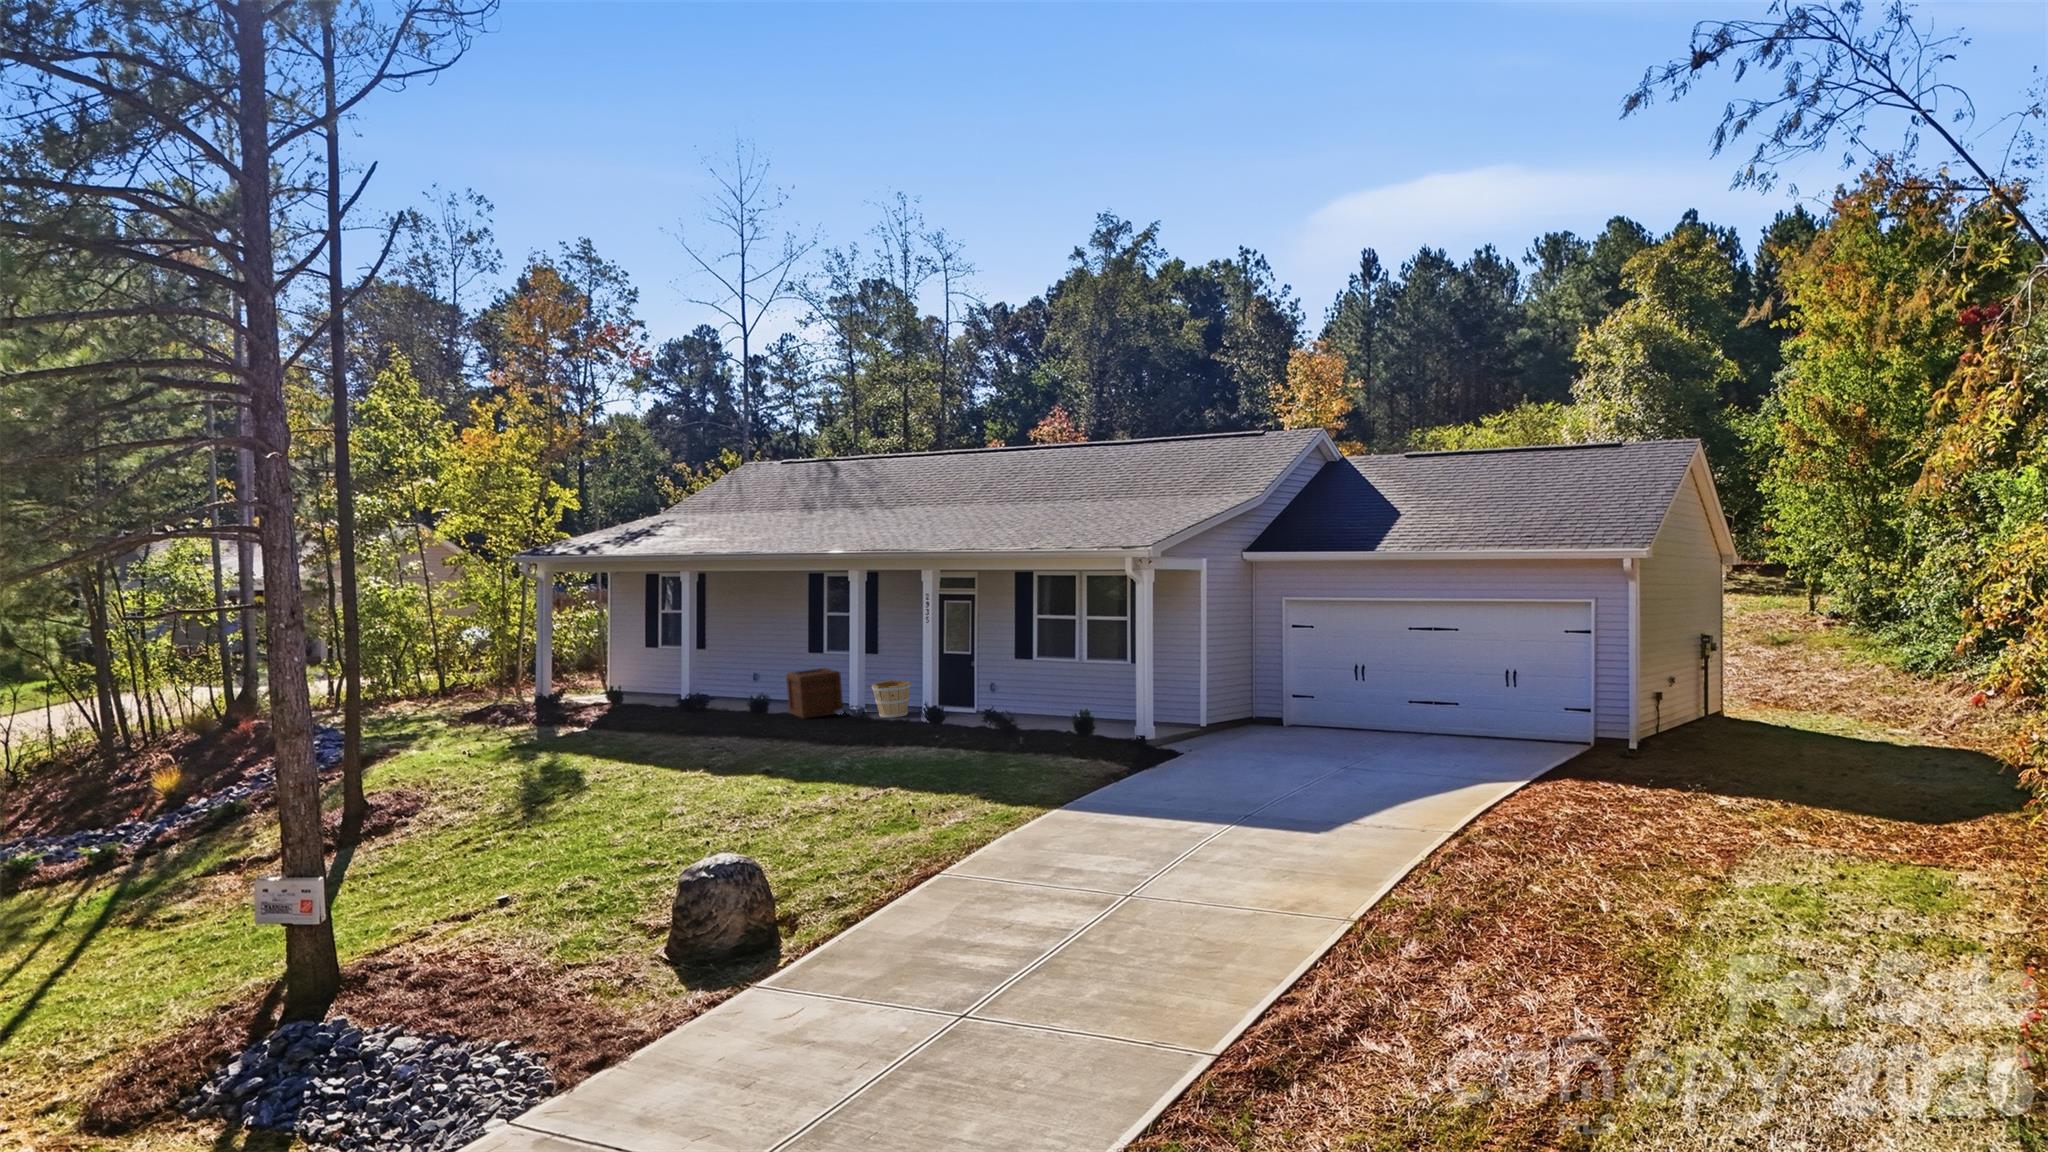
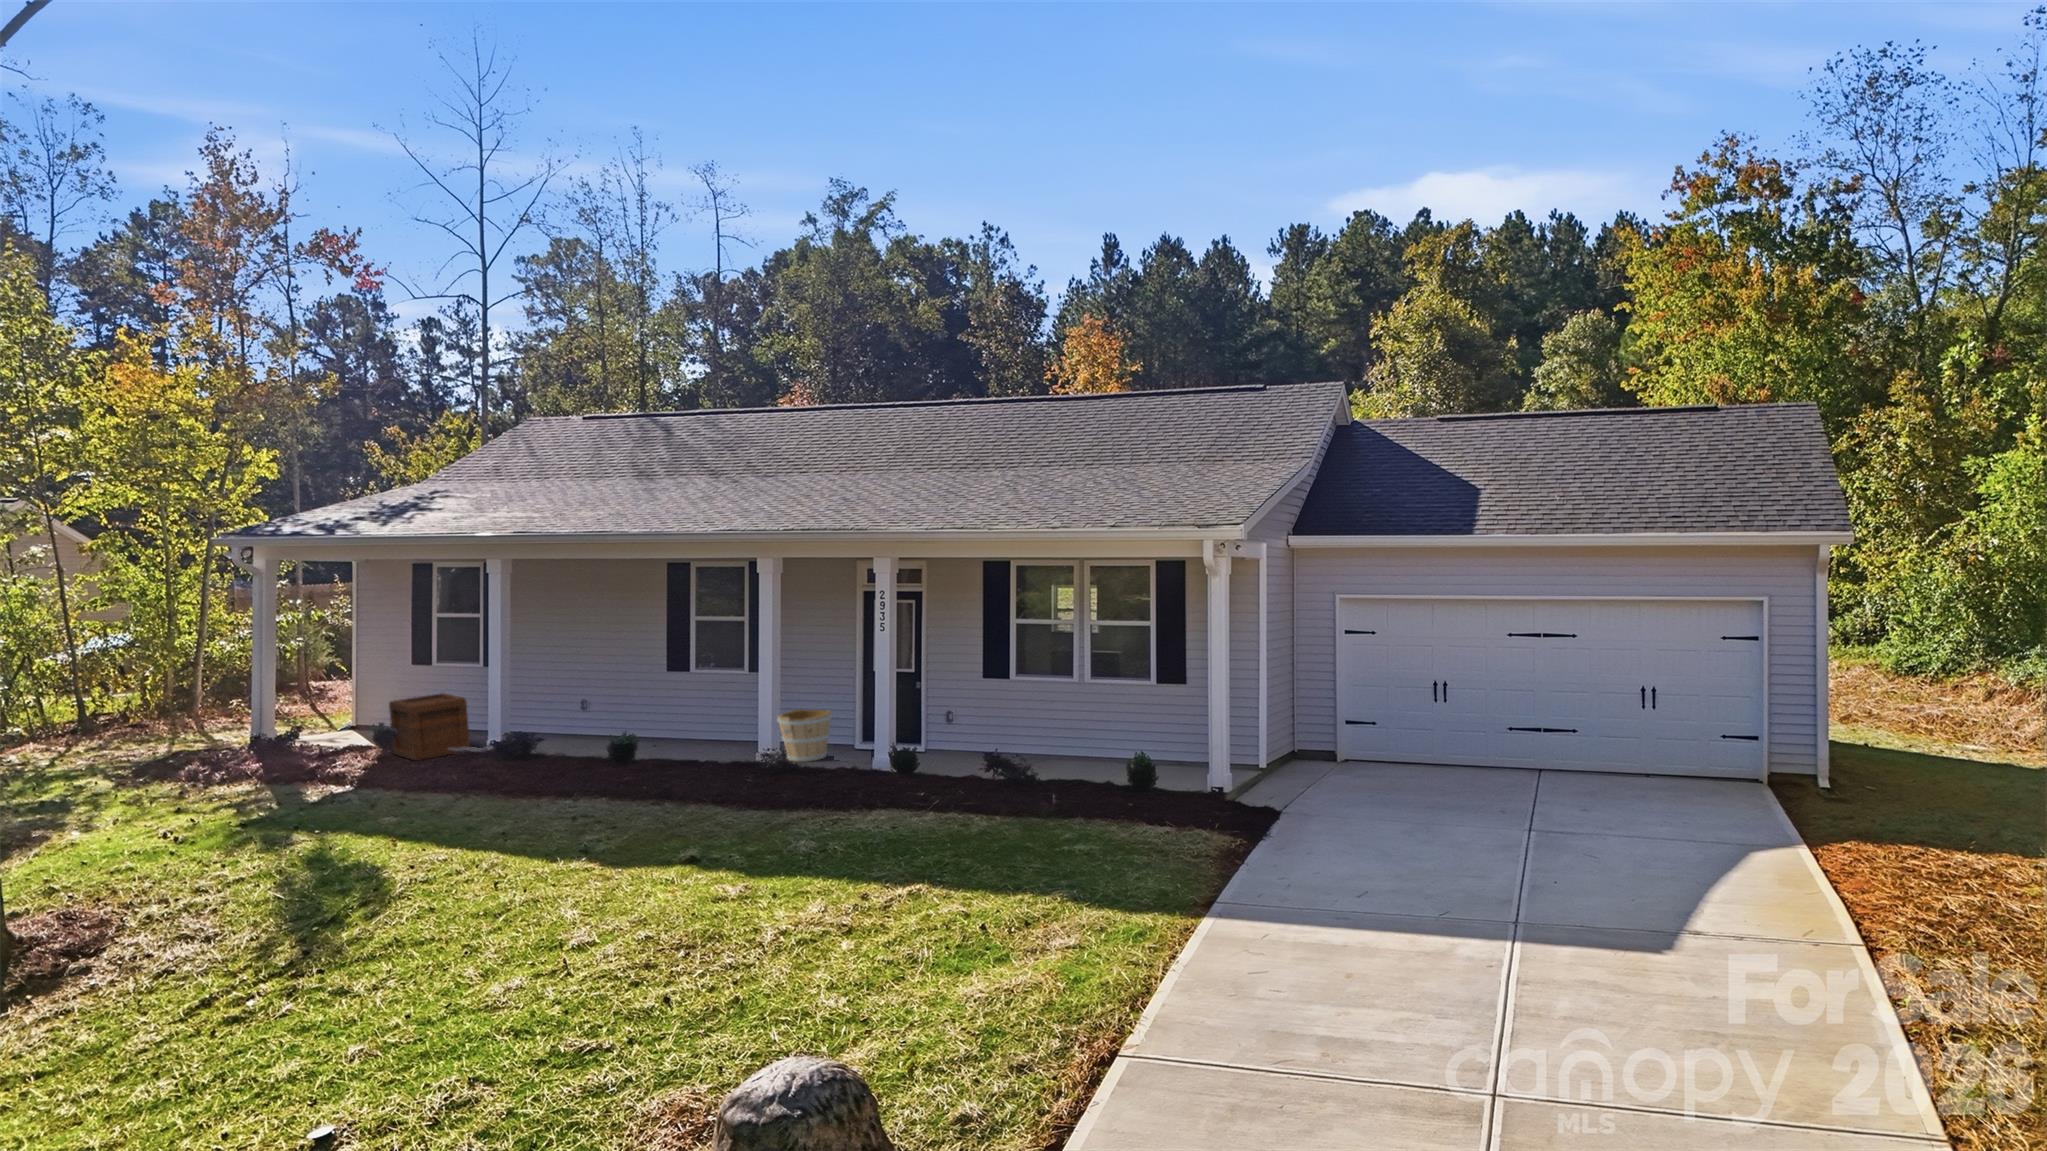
wooden crate: present [786,668,843,719] -> present [389,693,470,761]

